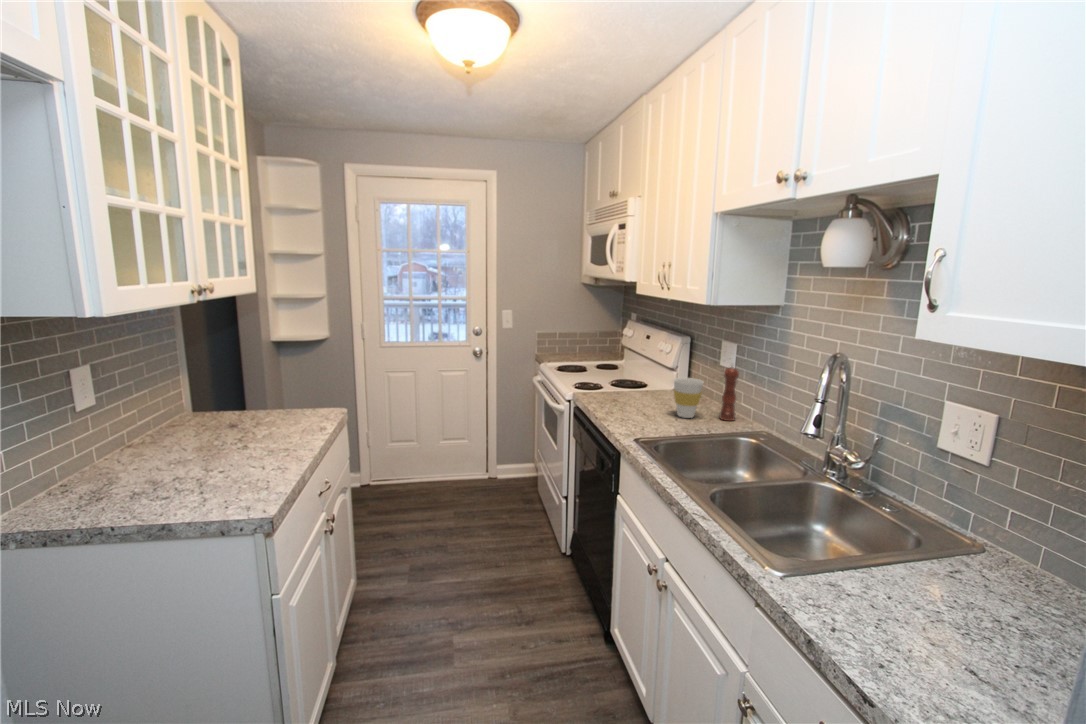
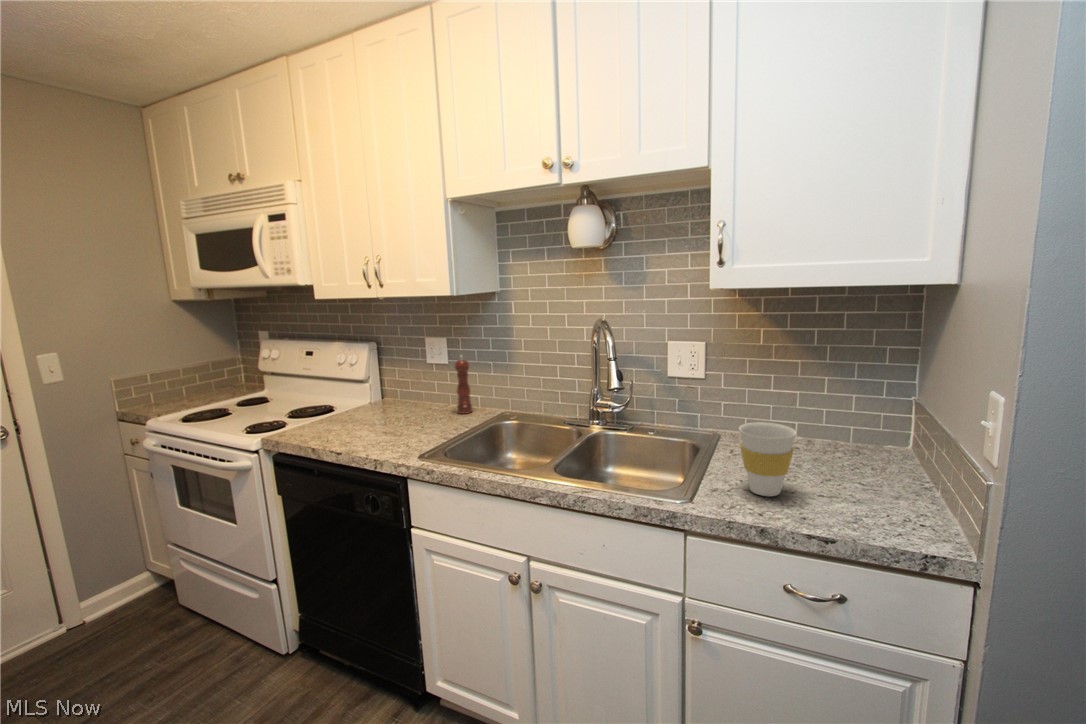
cup: present [674,378,703,418] -> present [739,422,796,496]

